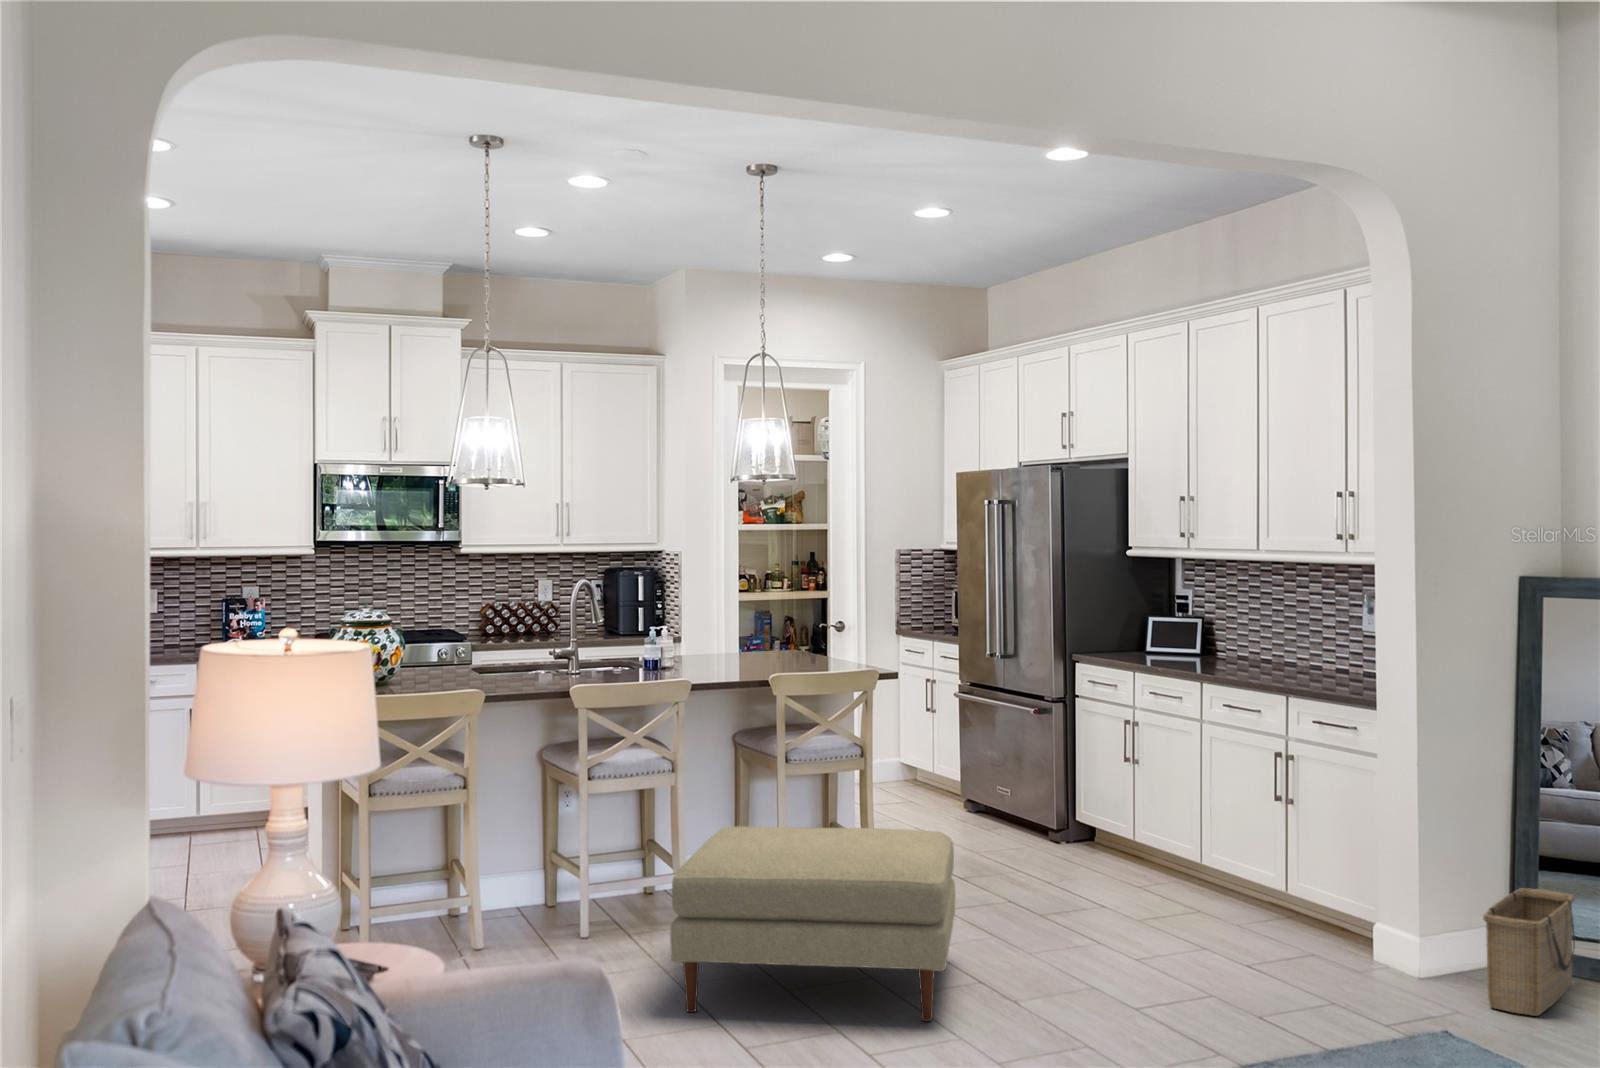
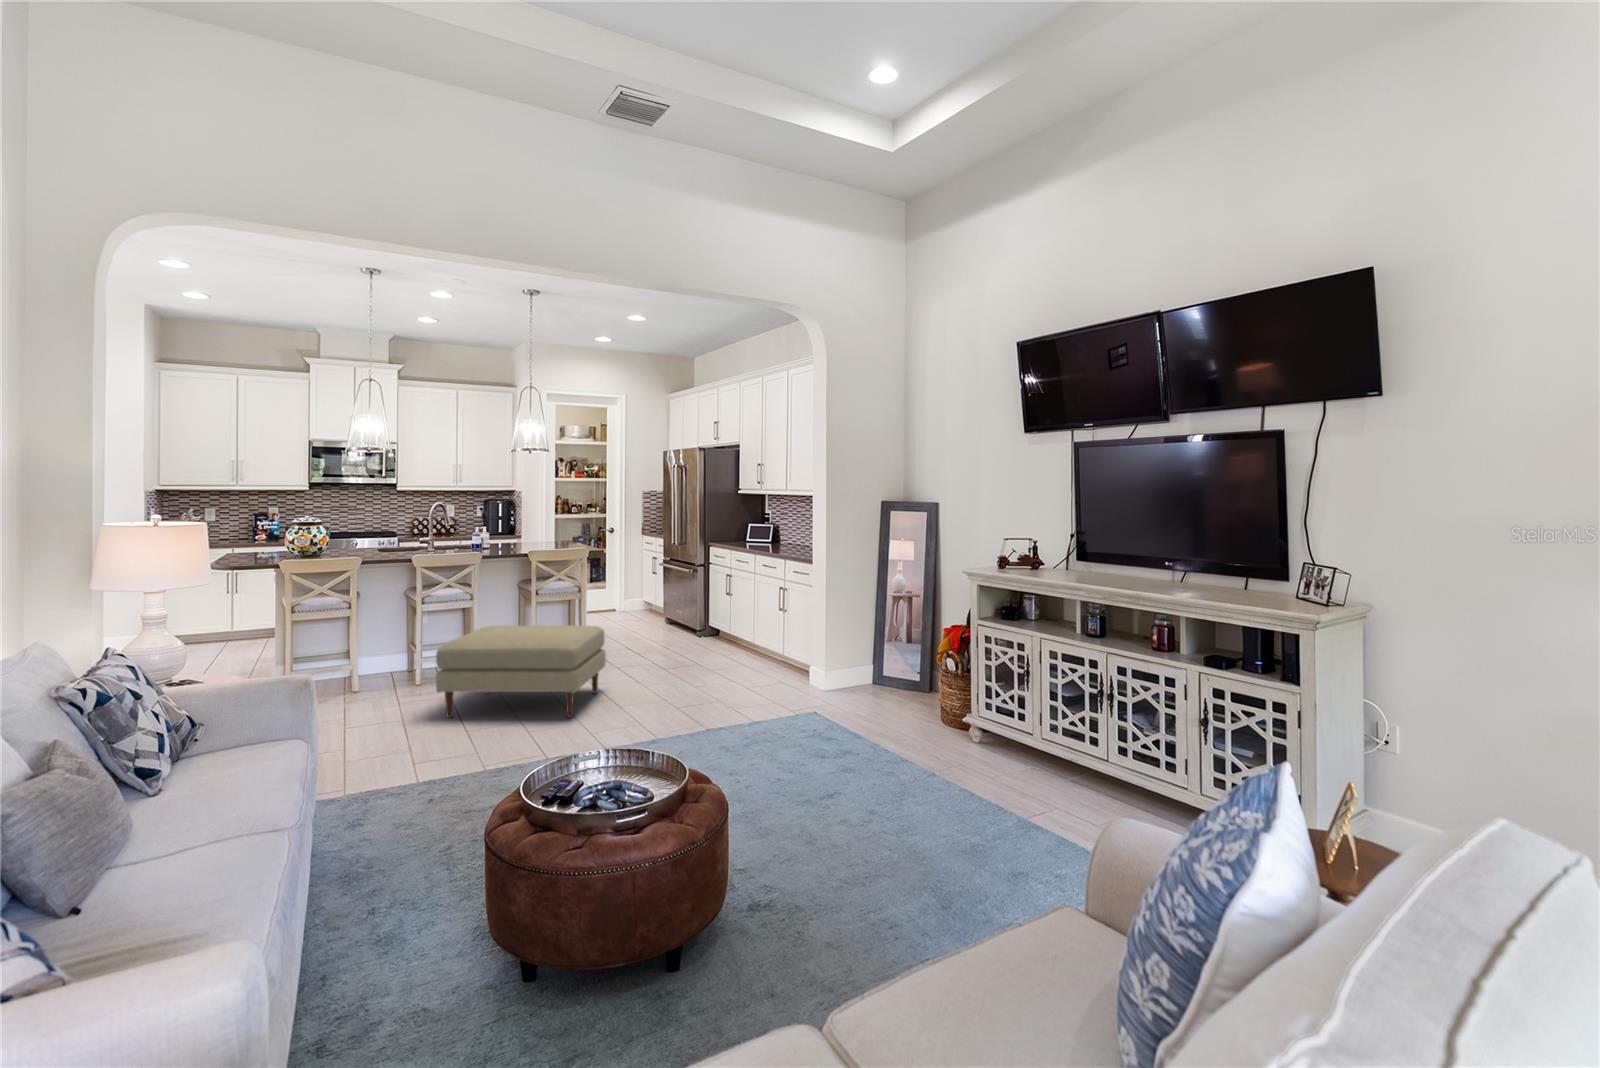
basket: present [1483,888,1575,1016] -> none [846,648,896,706]

